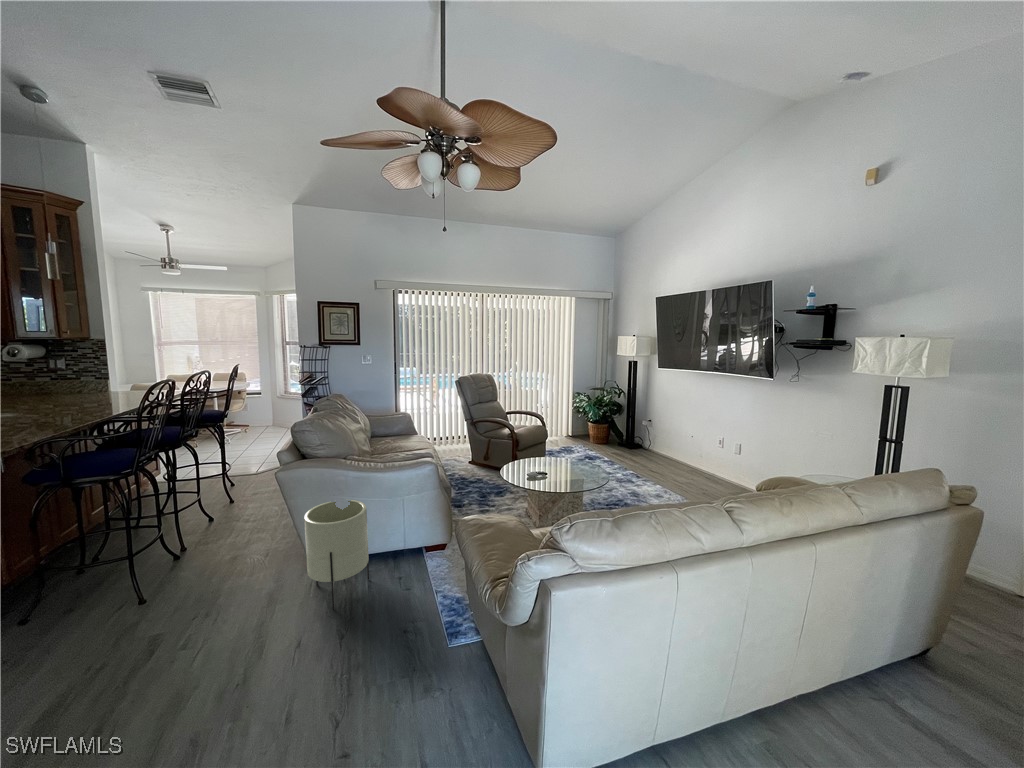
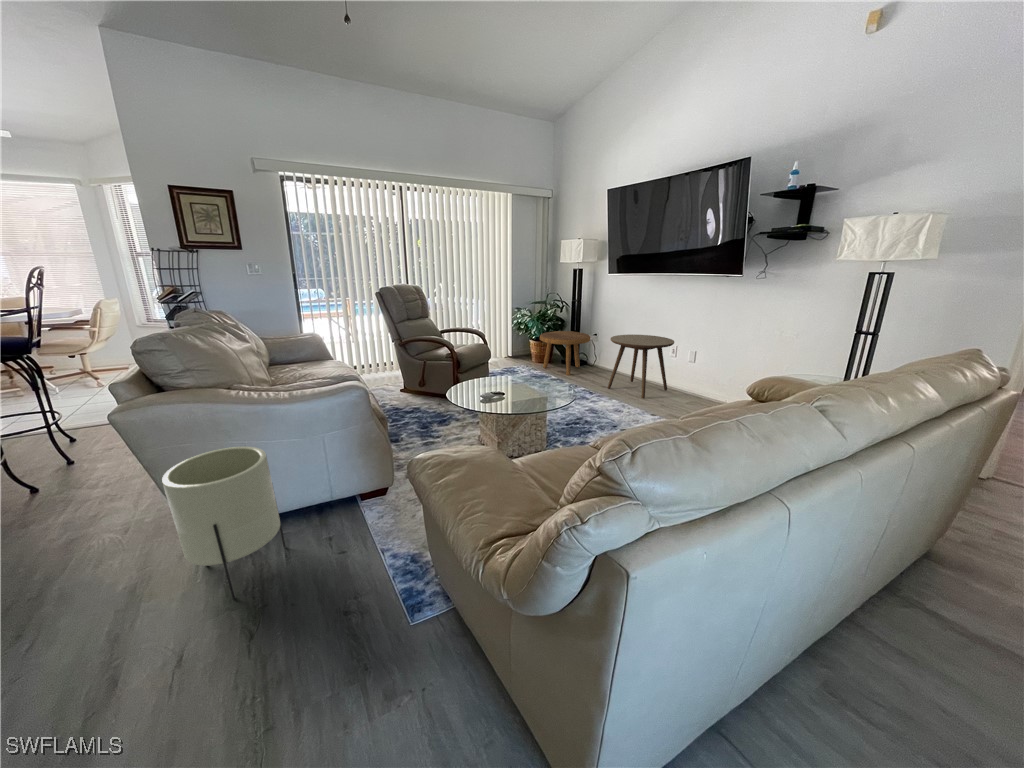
footstool: none [595,416,643,458] -> present [540,331,590,375]
side table: none [656,424,720,487] -> present [608,334,674,399]

